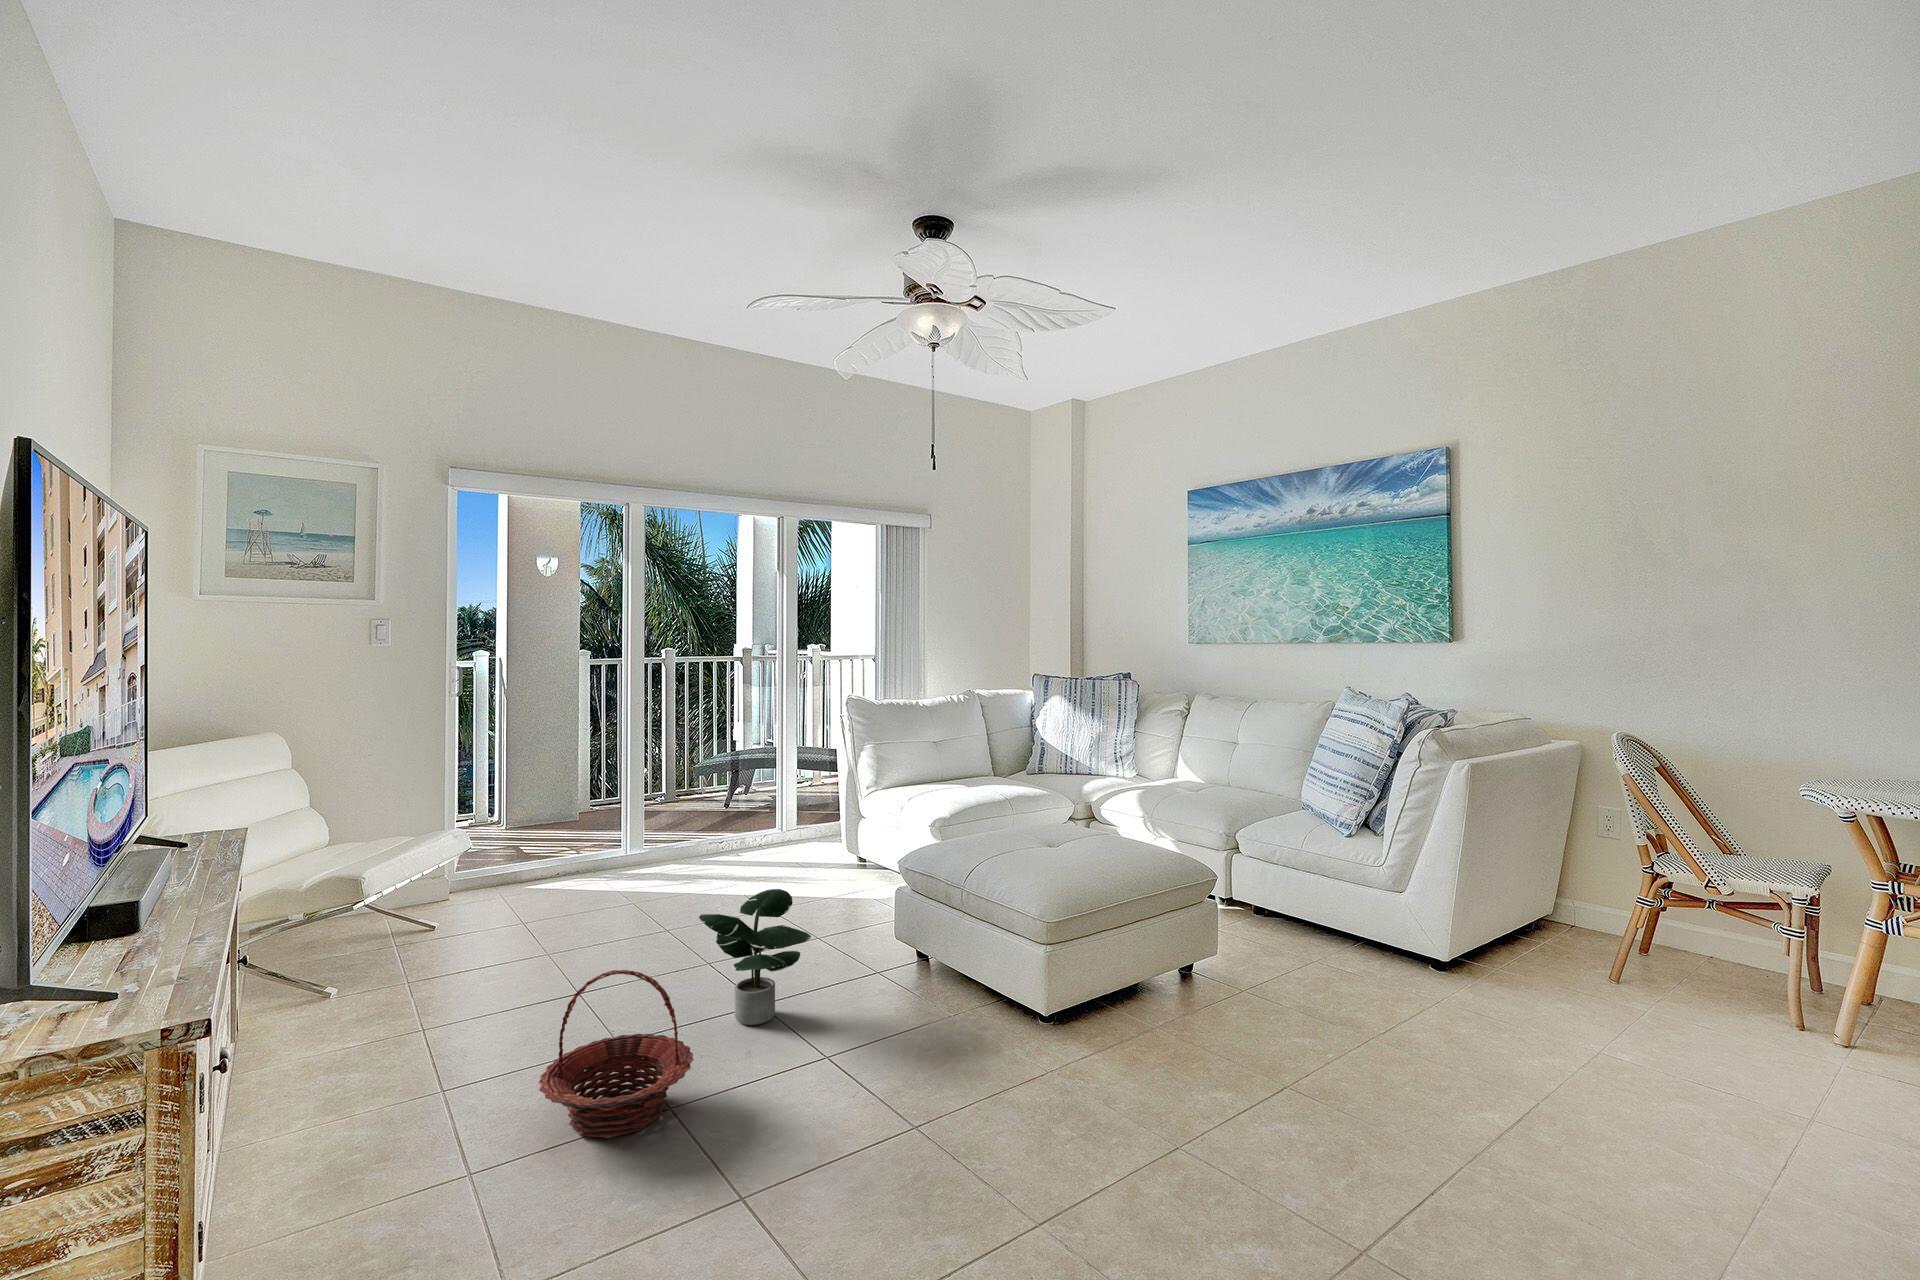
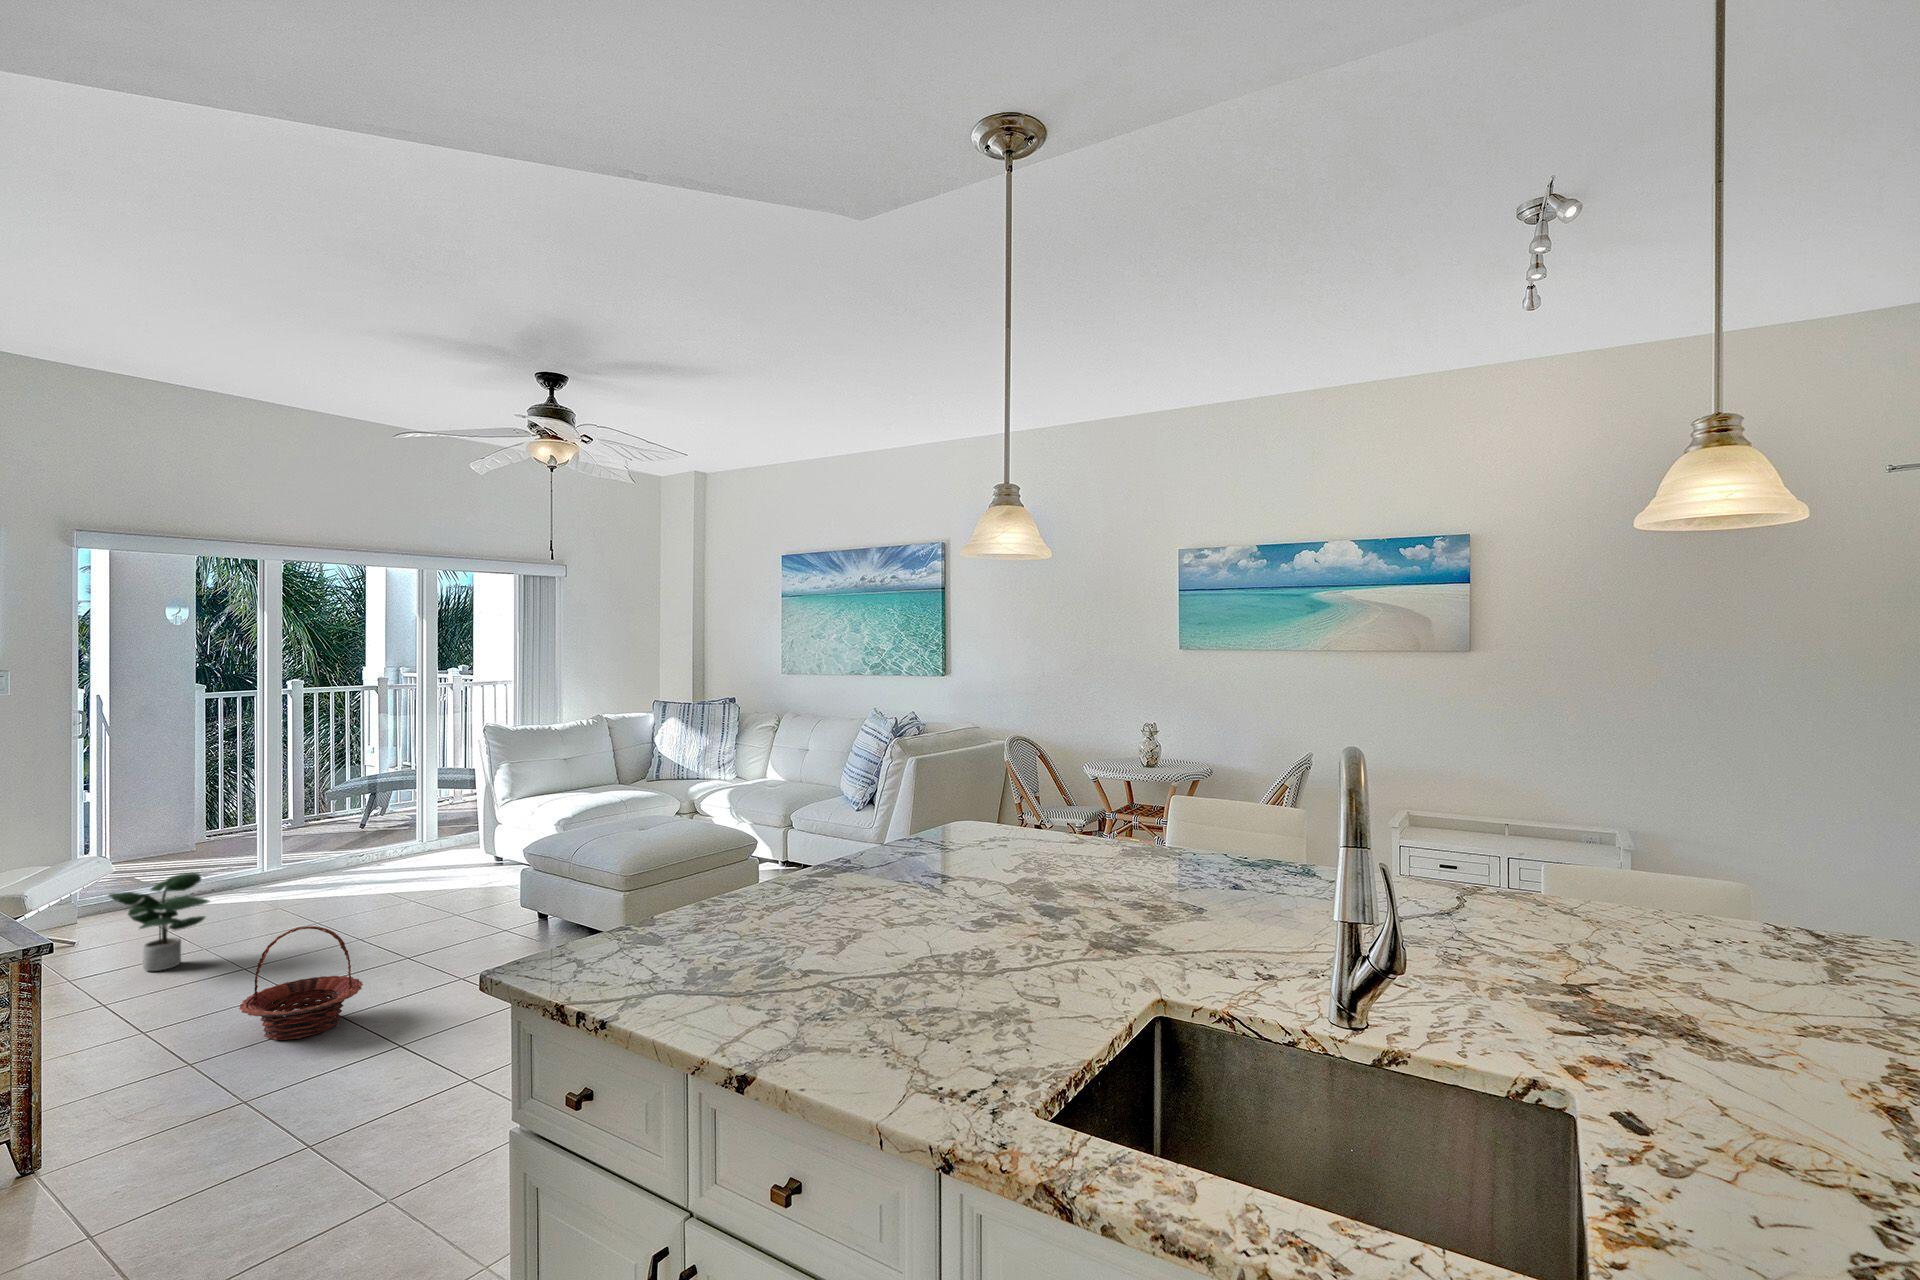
potted plant: present [699,889,811,1025] -> present [108,873,210,971]

